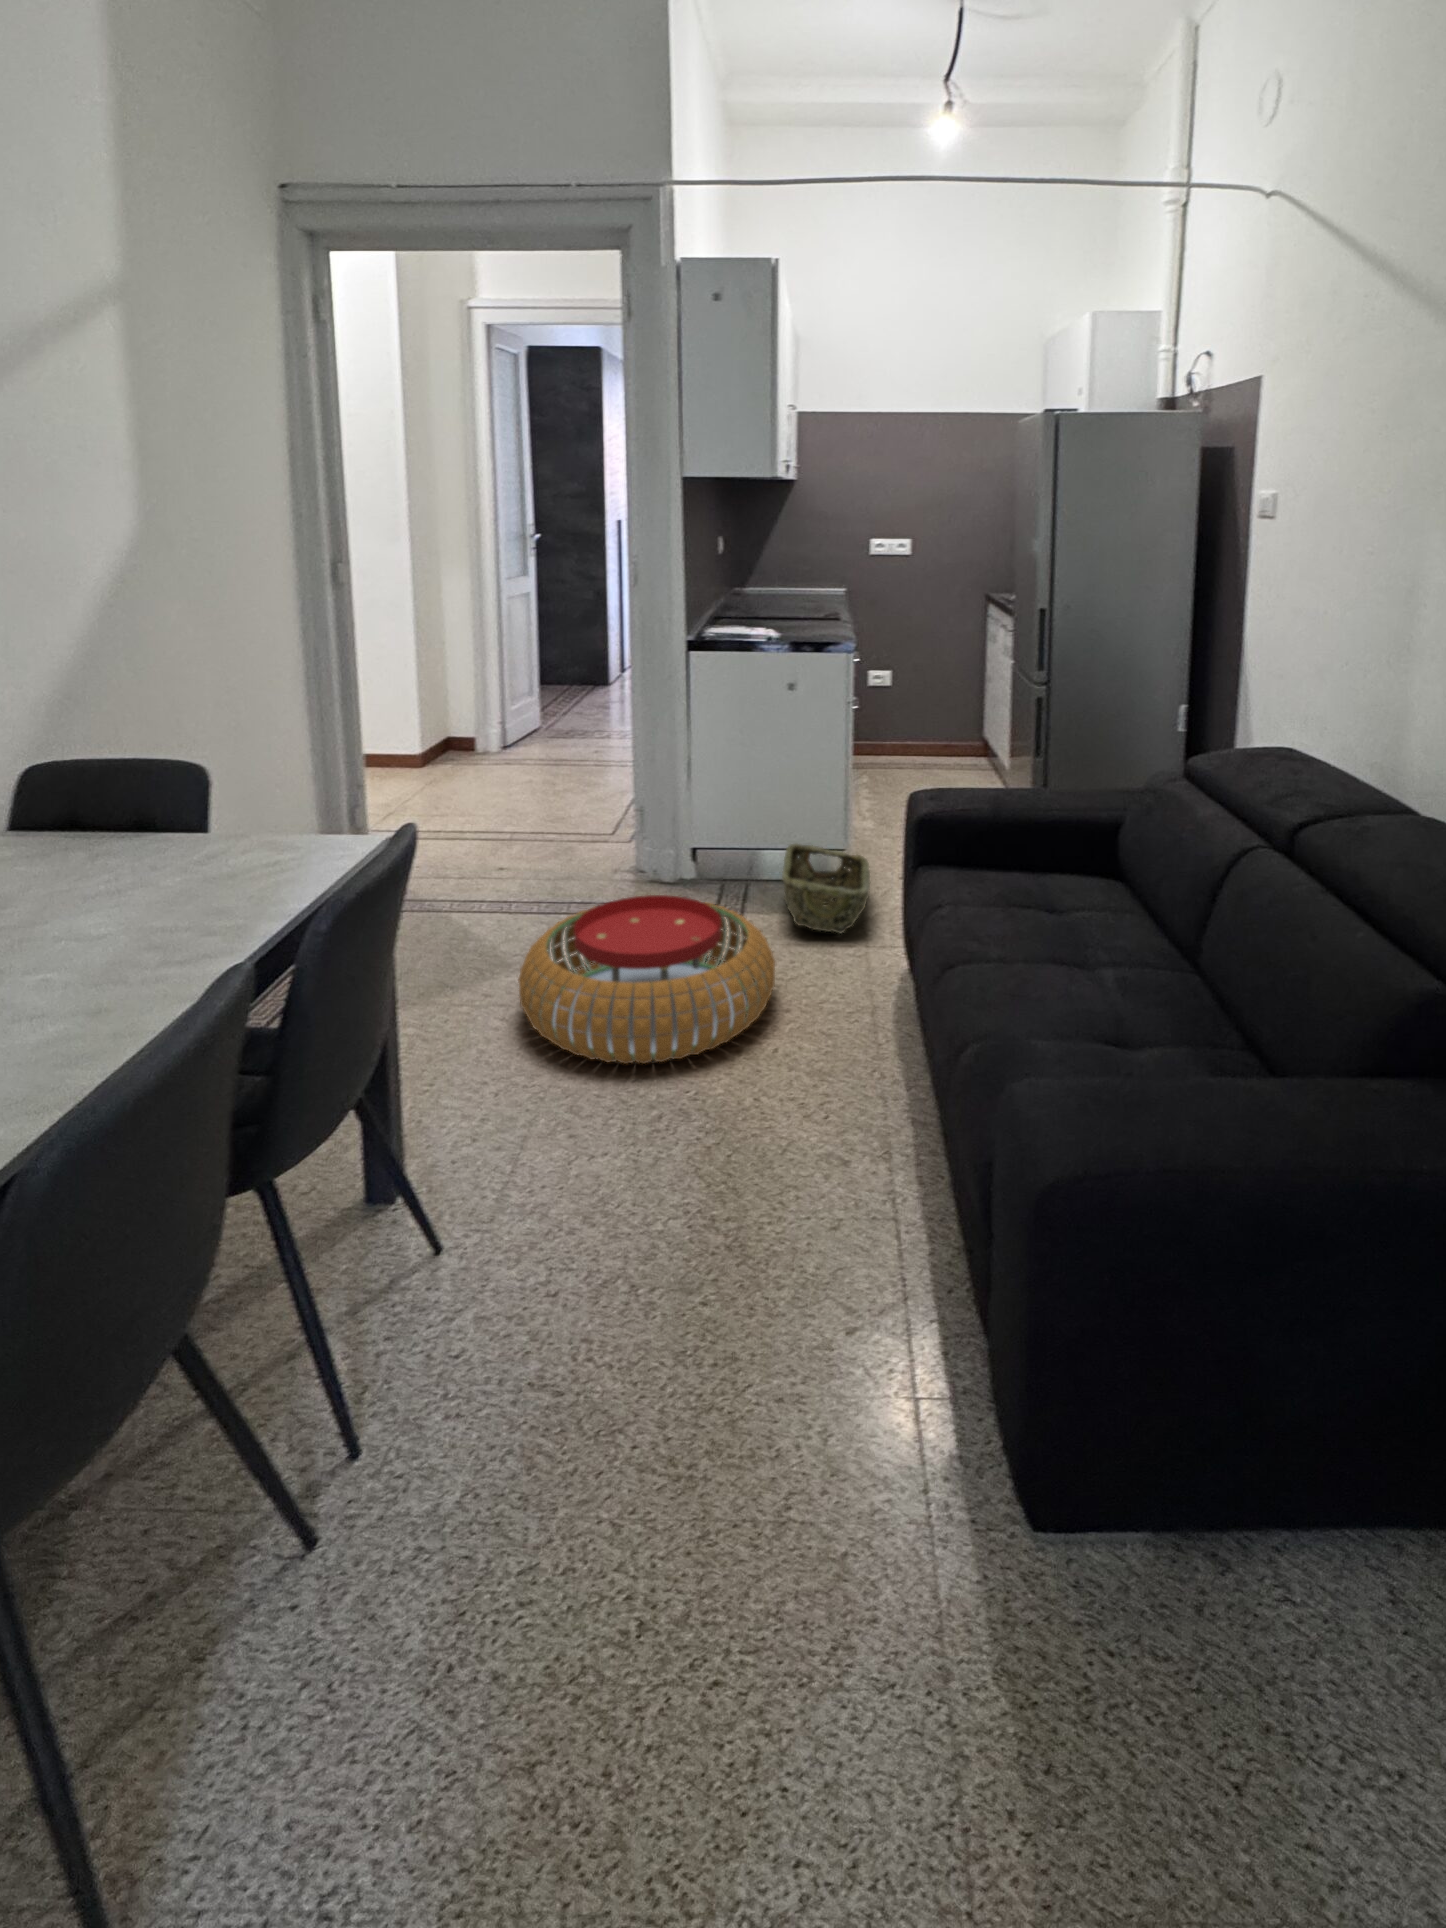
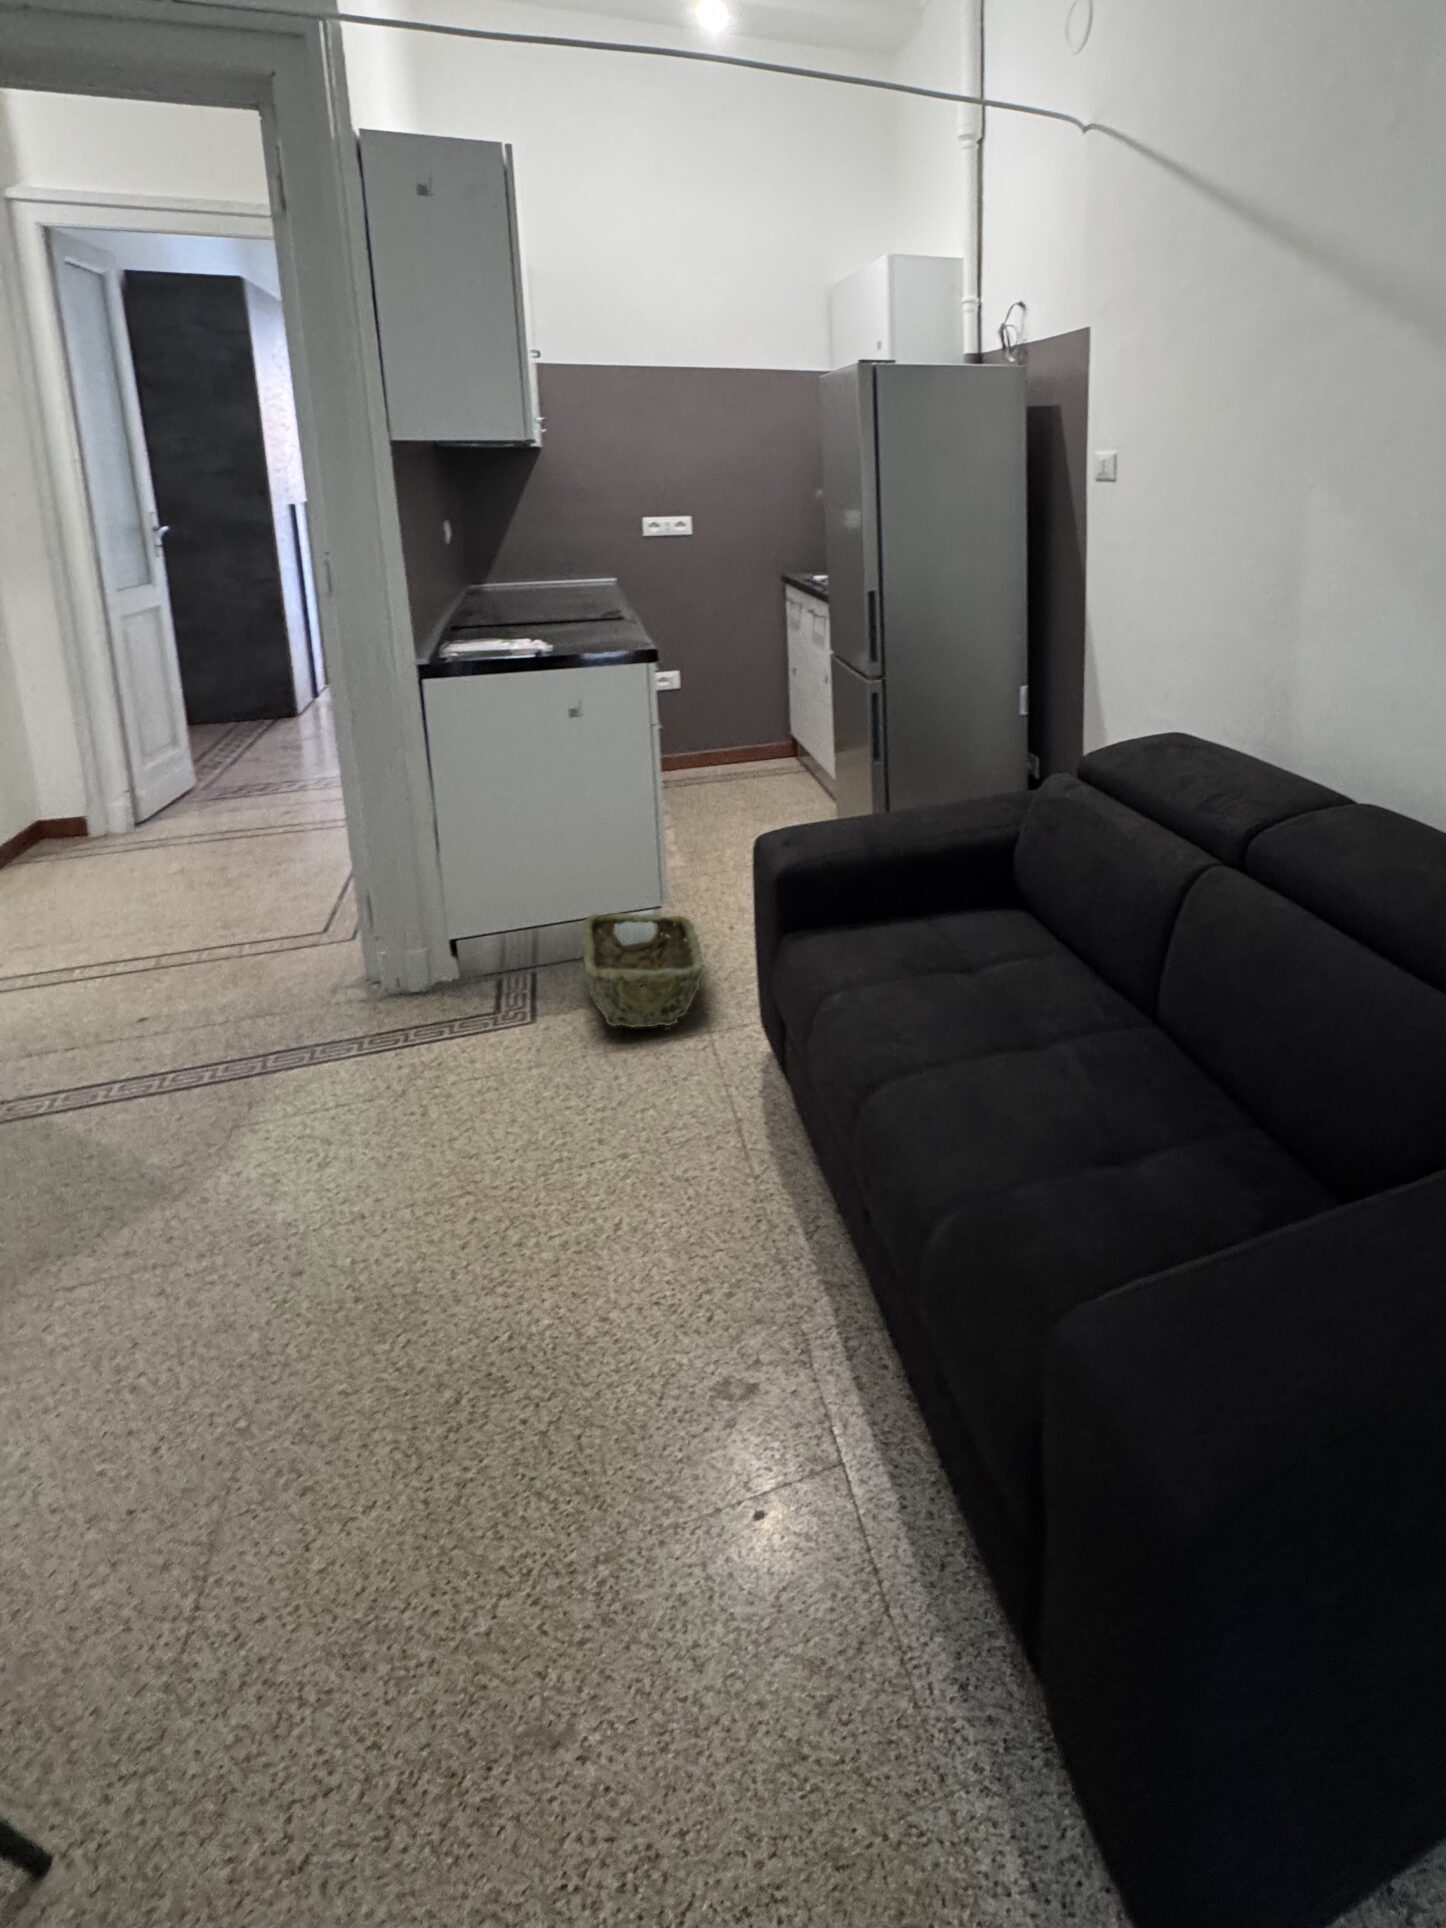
pouf: present [518,895,775,1064] -> none [187,1027,600,1318]

